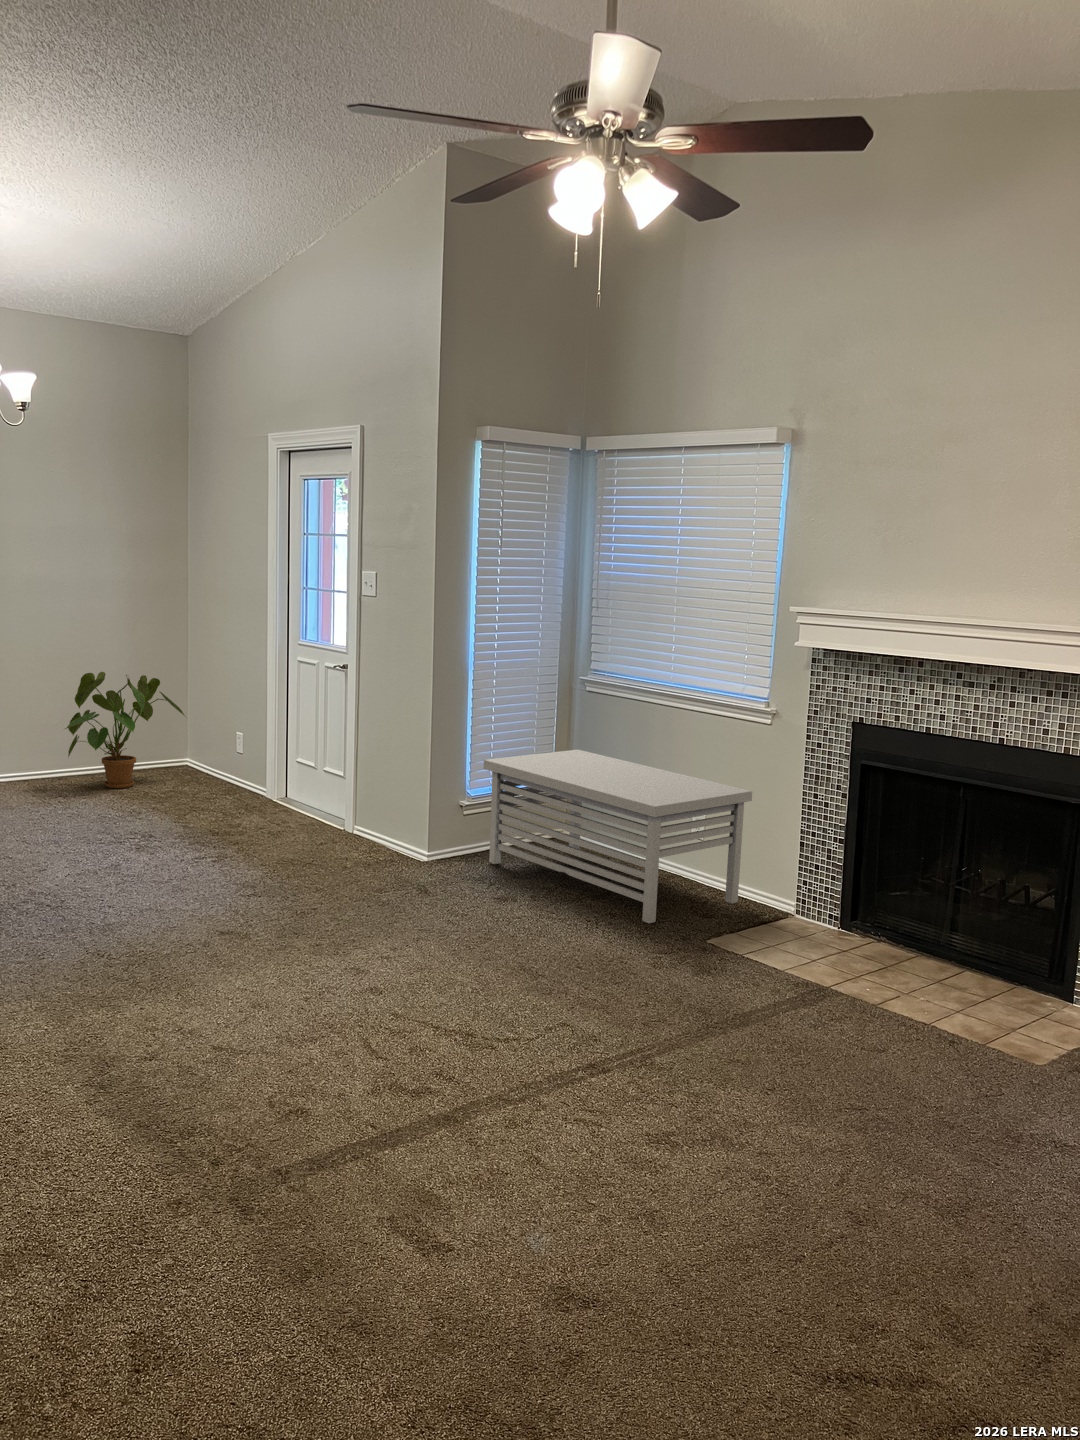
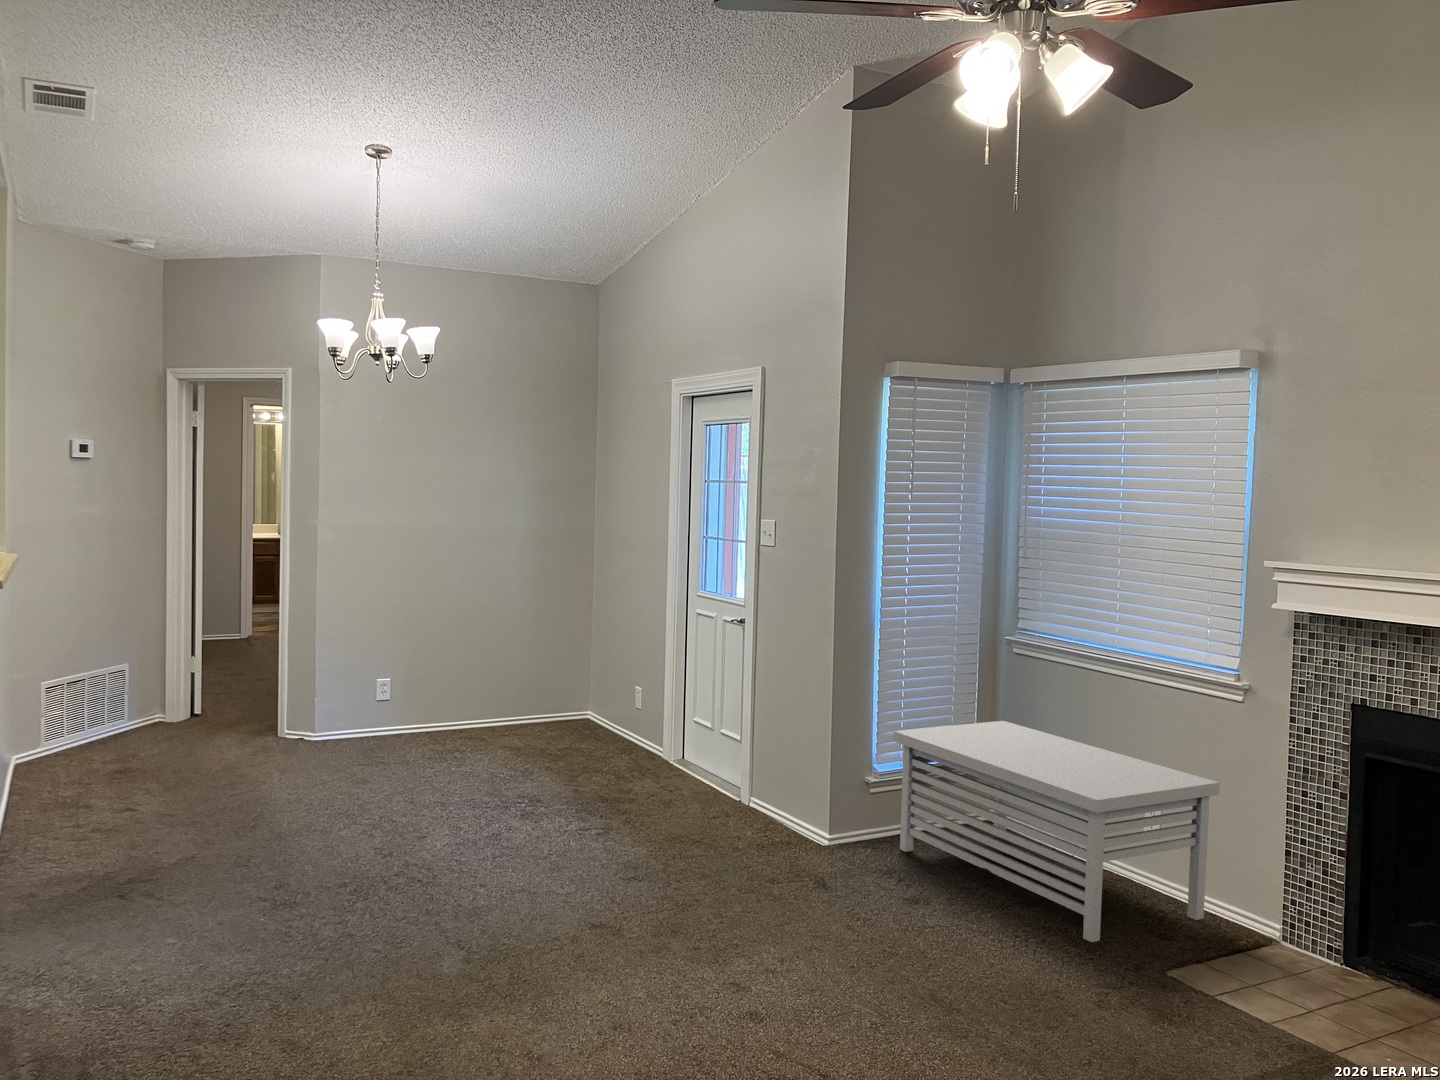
house plant: present [66,672,185,788] -> none [464,623,588,744]

